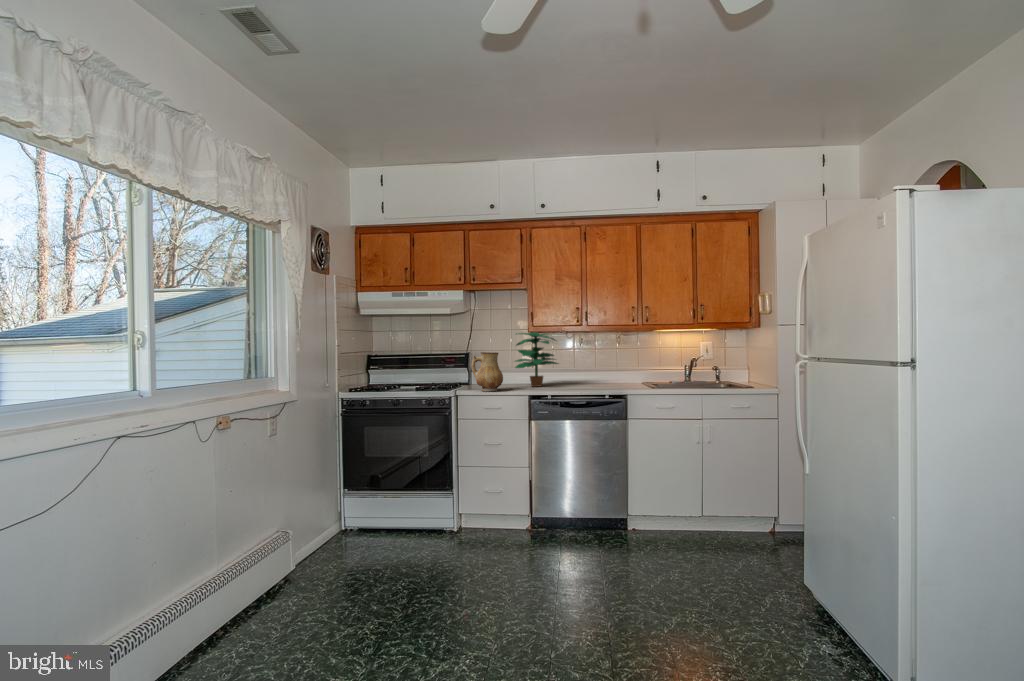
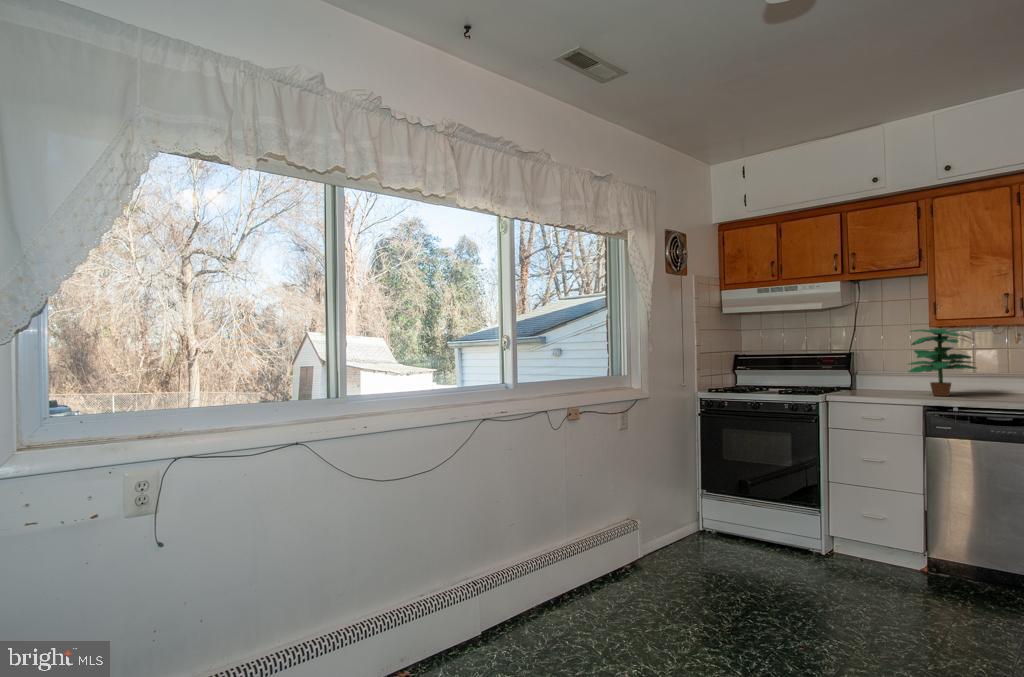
ceramic pitcher: present [471,352,503,391] -> none [844,353,887,399]

